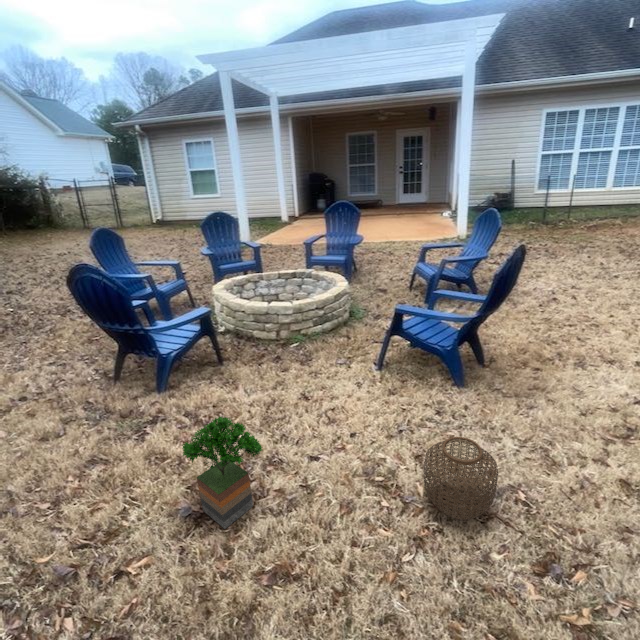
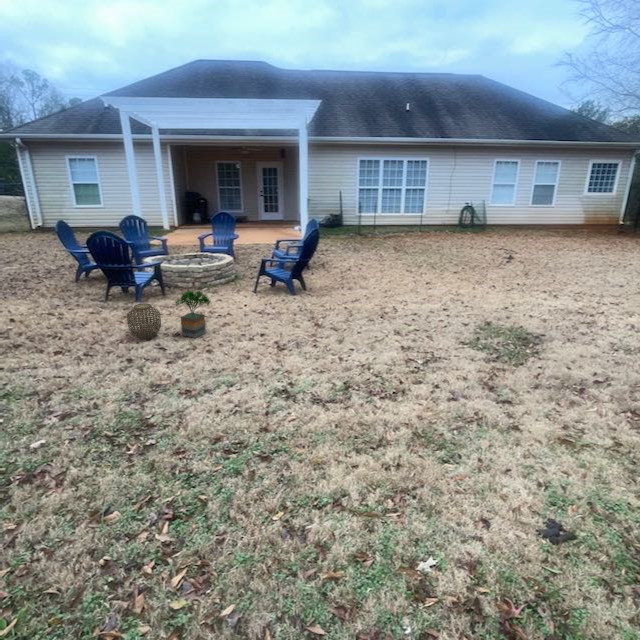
woven basket: present [424,437,498,520] -> present [127,304,161,339]

